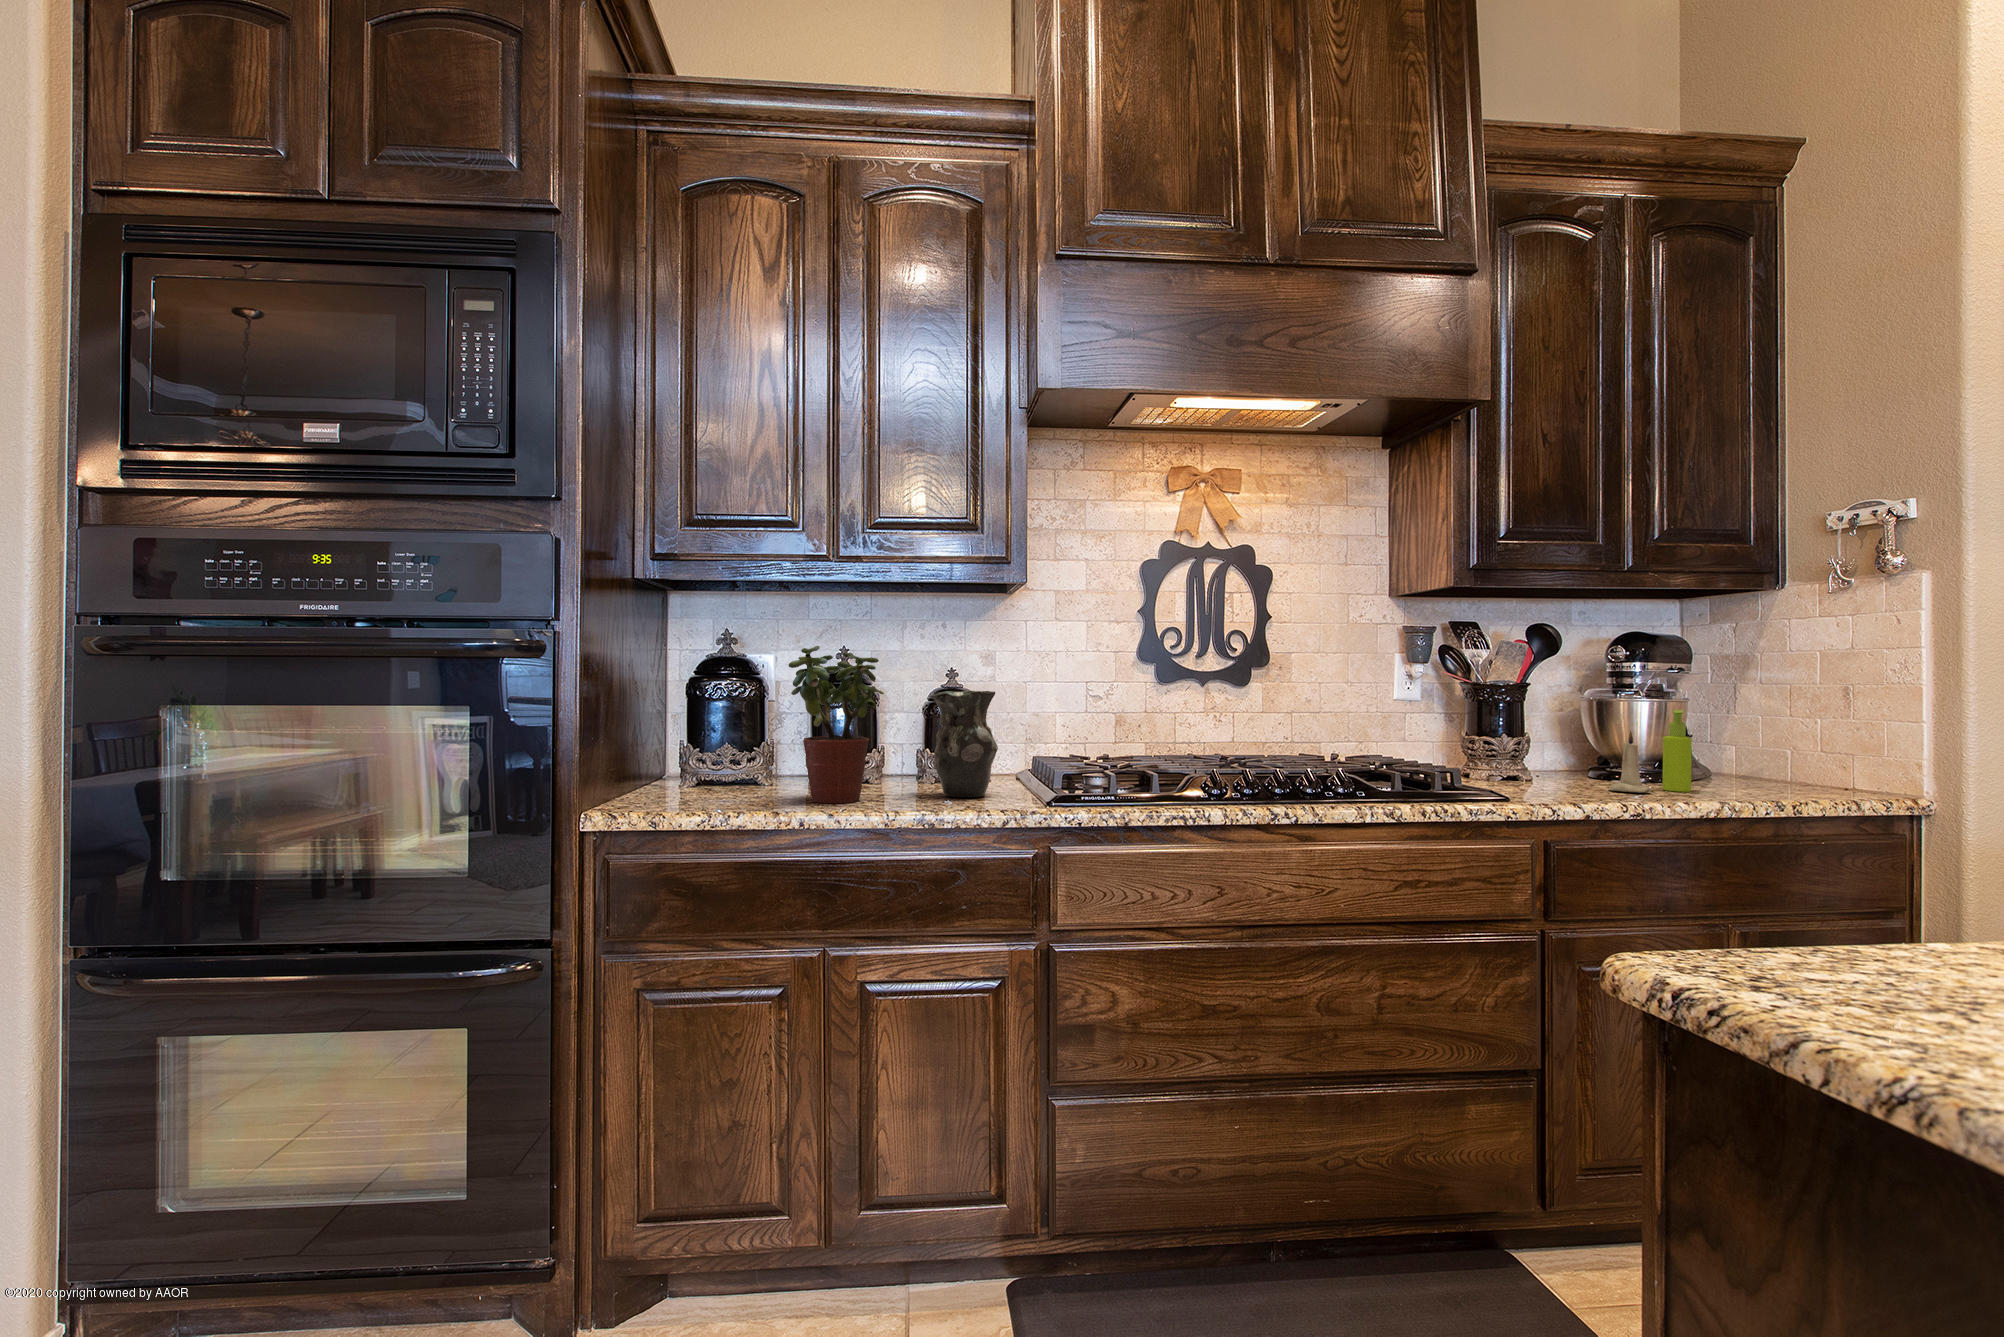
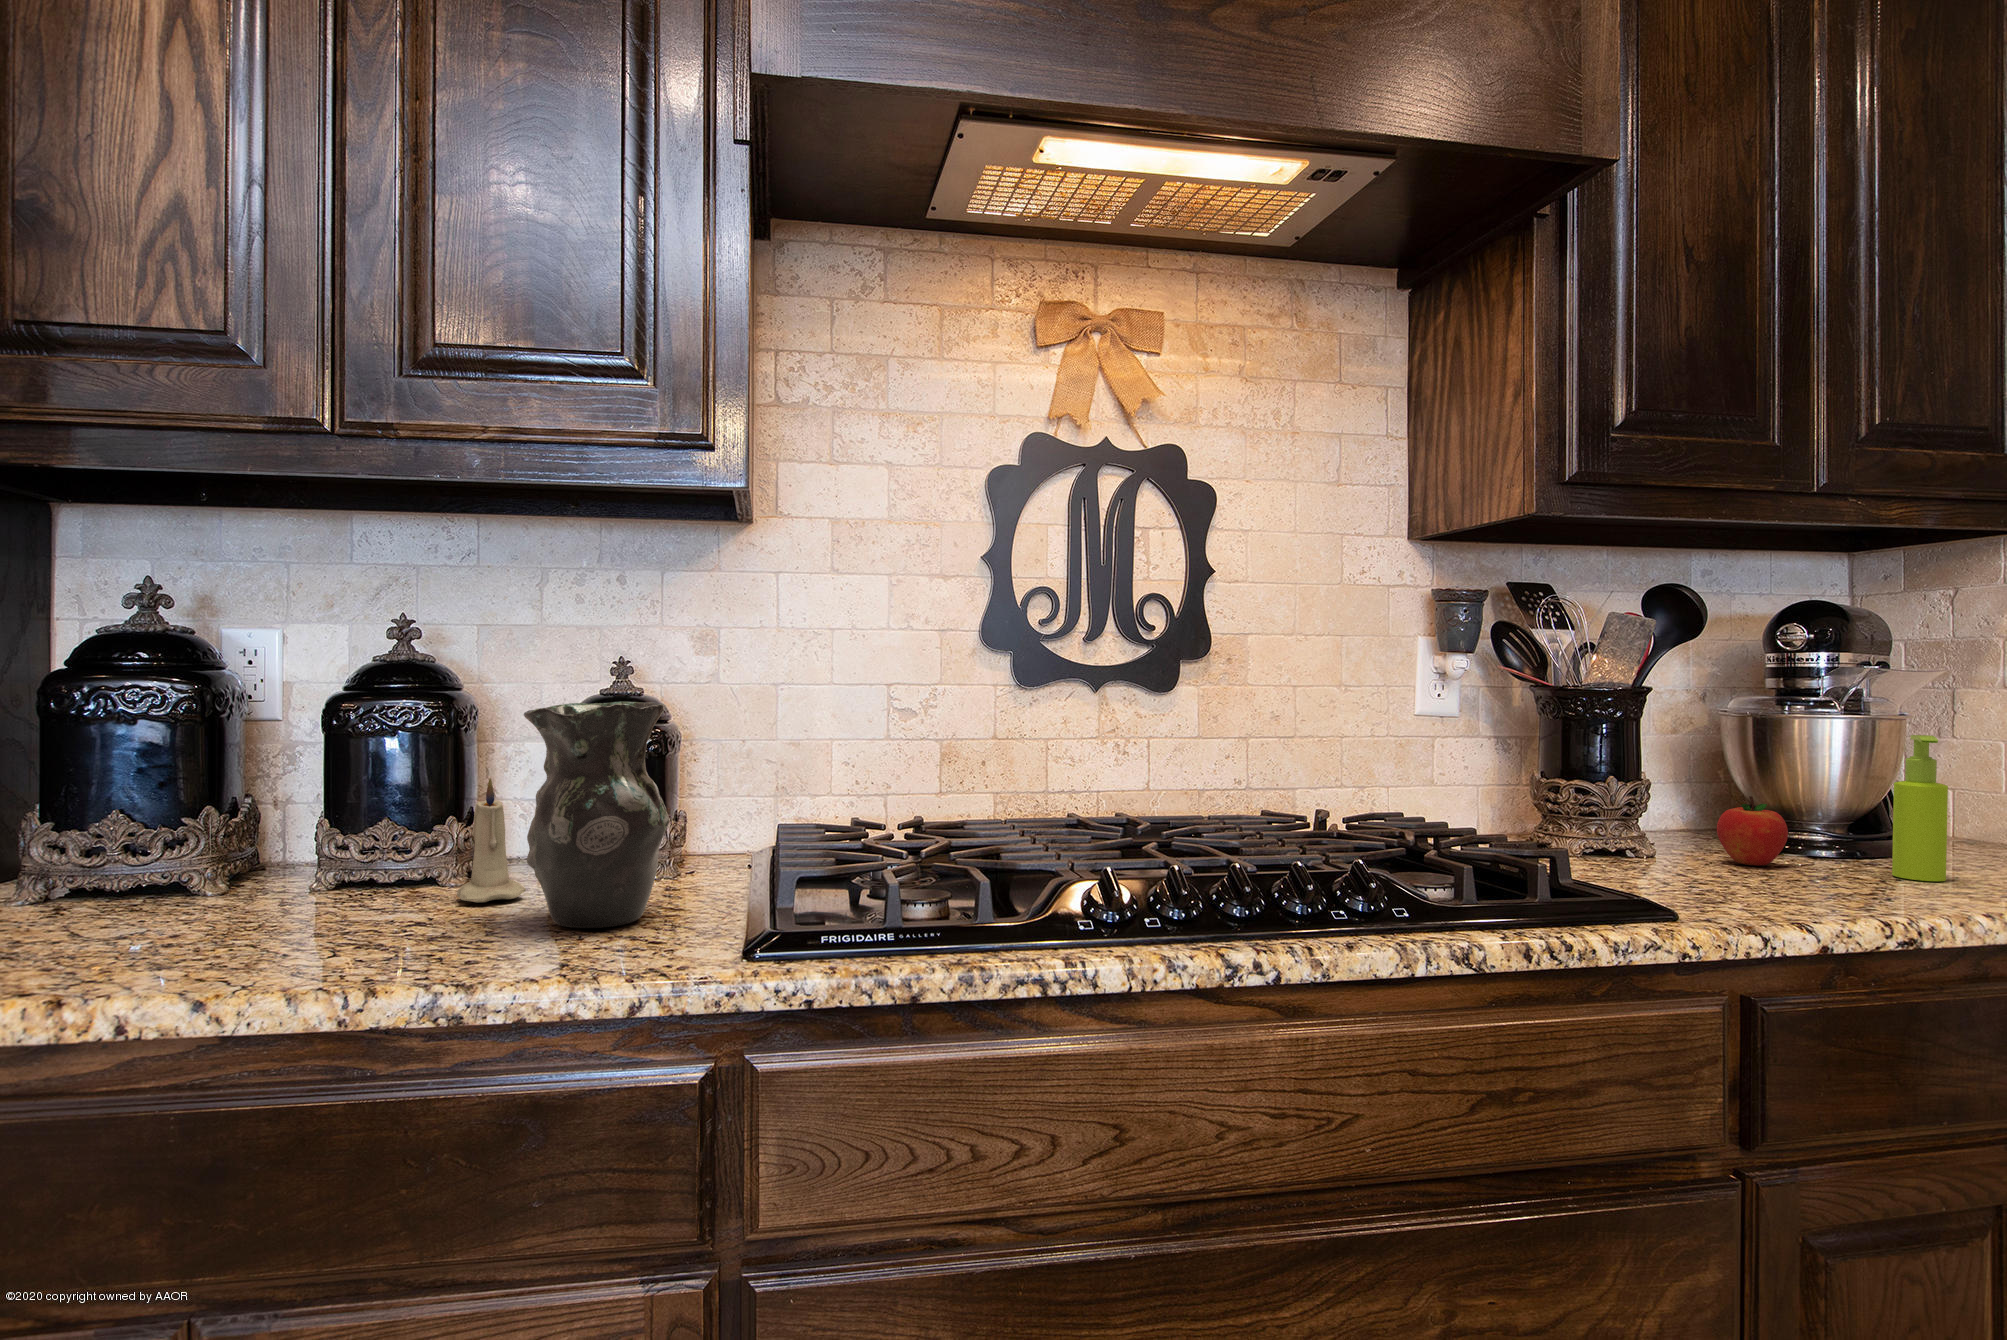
potted plant: present [789,646,884,803] -> none [132,602,387,958]
candle: present [1608,731,1651,793] -> present [457,779,526,903]
apple: none [1566,746,1605,785] -> present [1717,796,1788,866]

